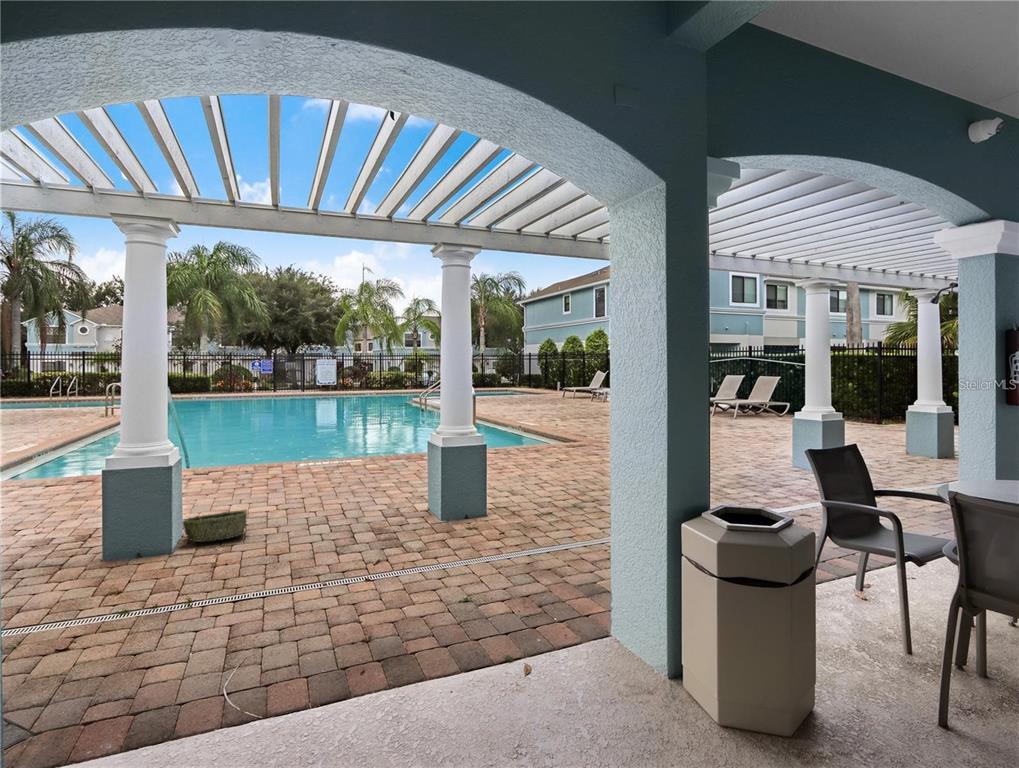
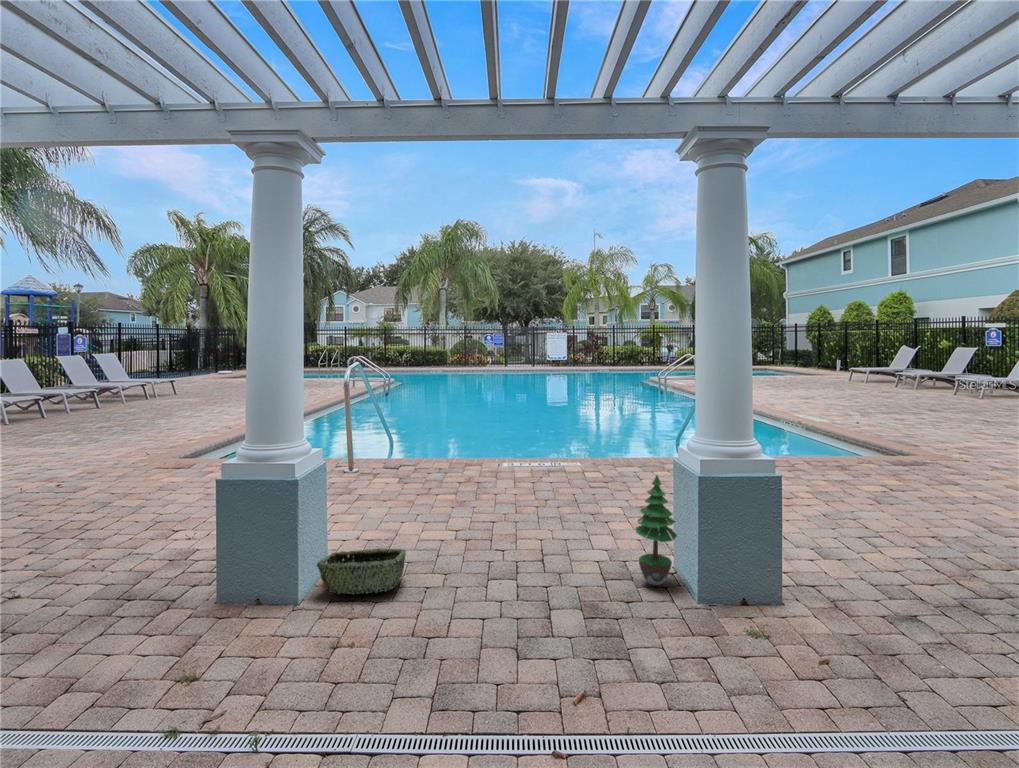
potted tree: none [405,447,430,517] -> present [636,475,677,586]

